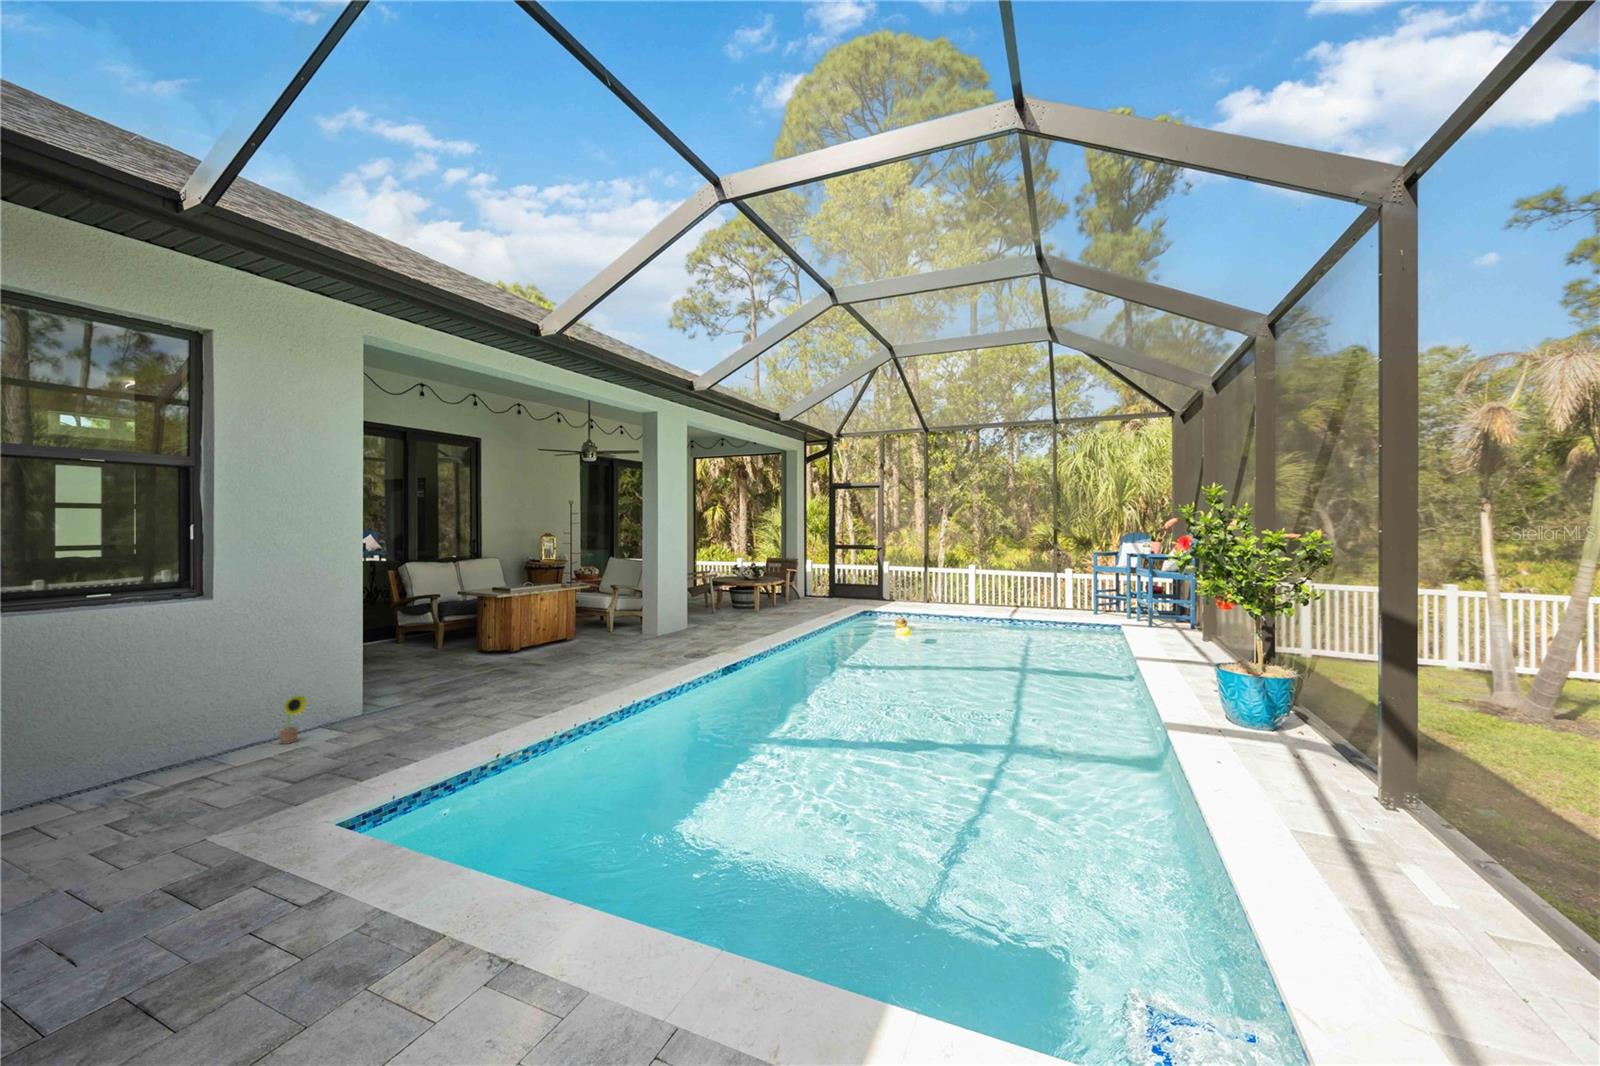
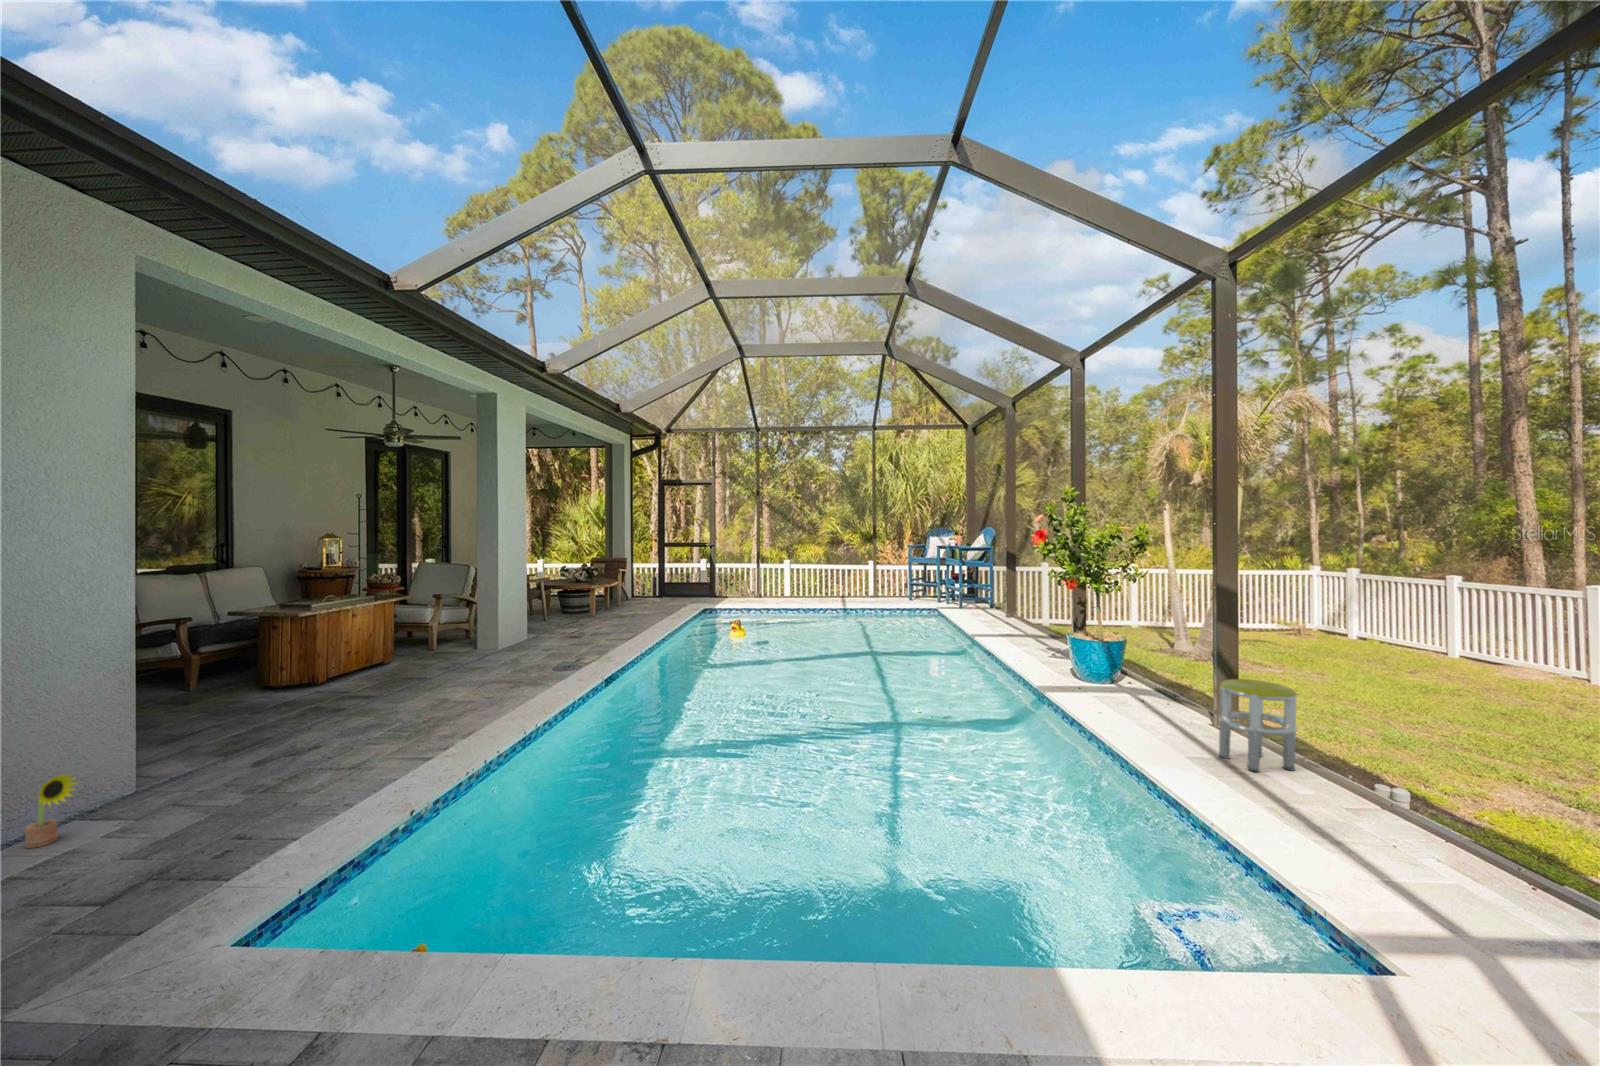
stool: none [1354,728,1469,858] -> present [1218,679,1297,772]

